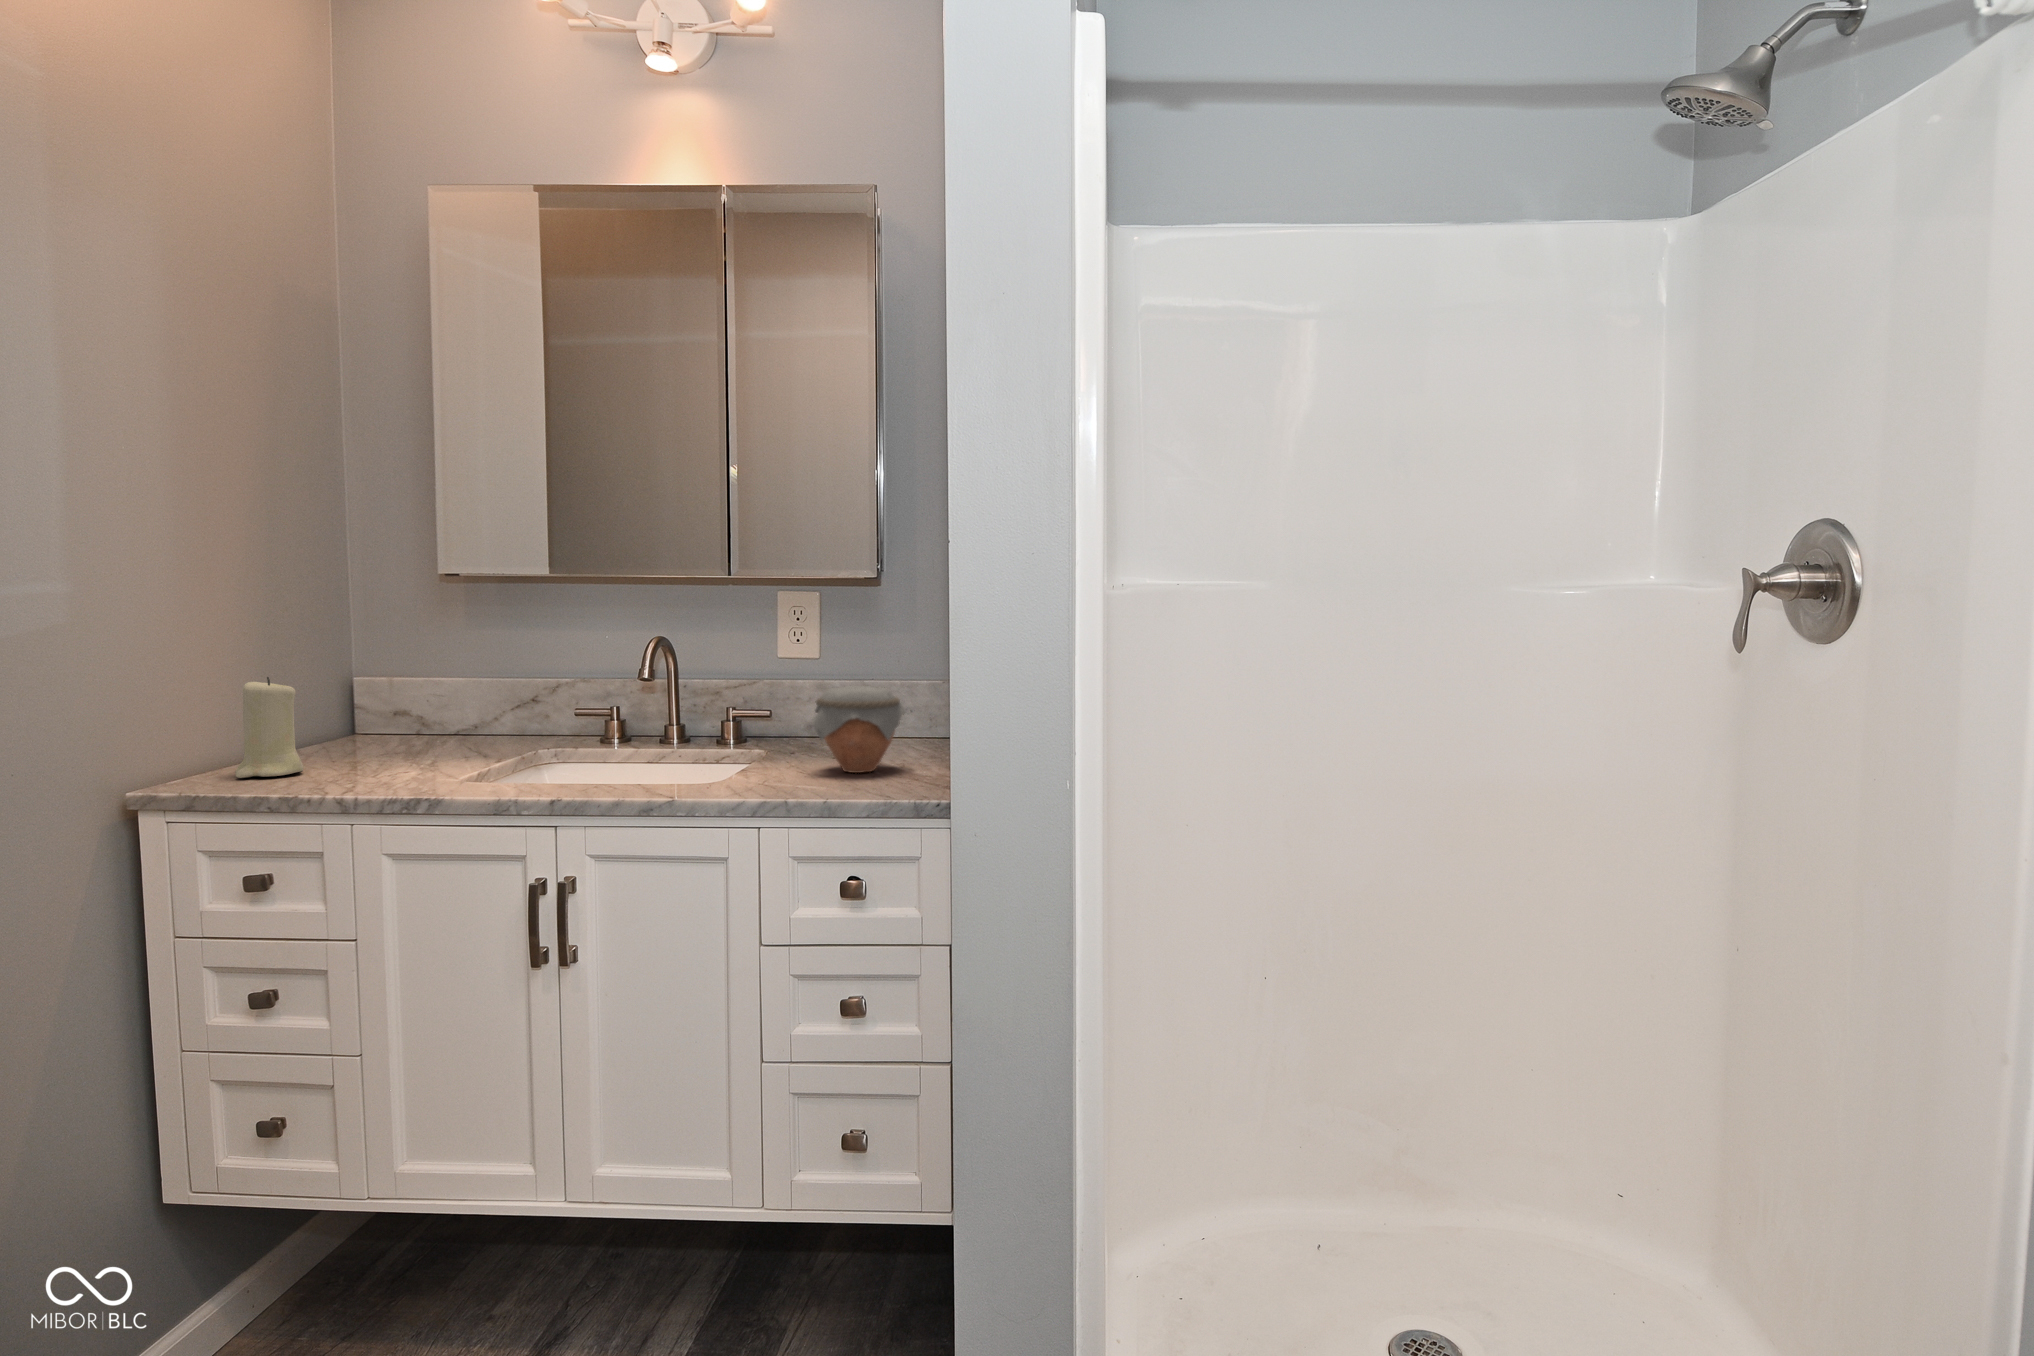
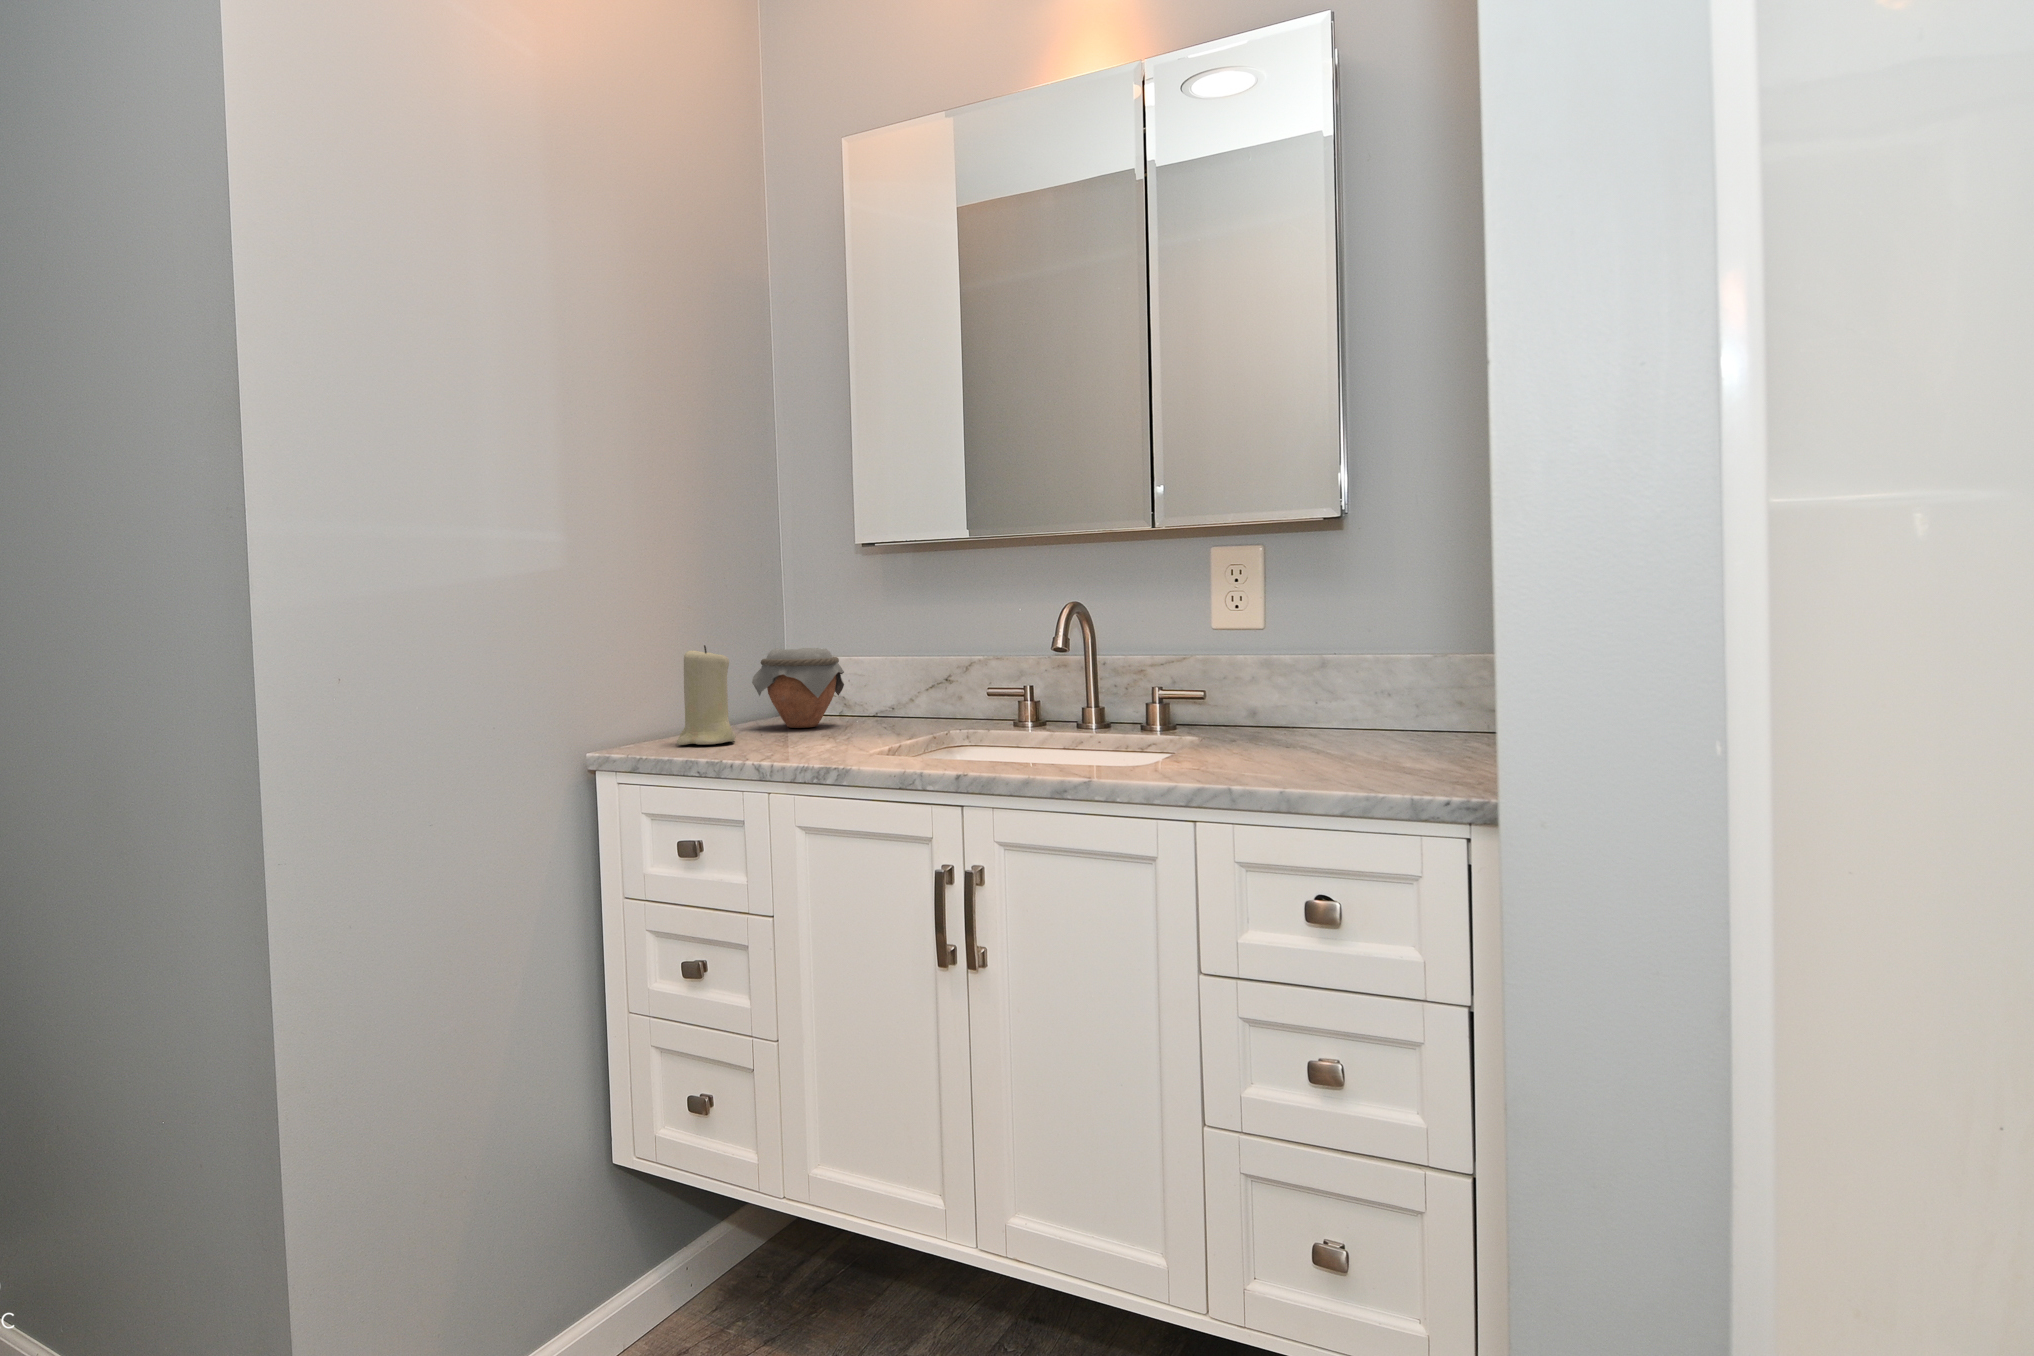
jar: present [812,686,905,773] -> present [752,648,844,728]

